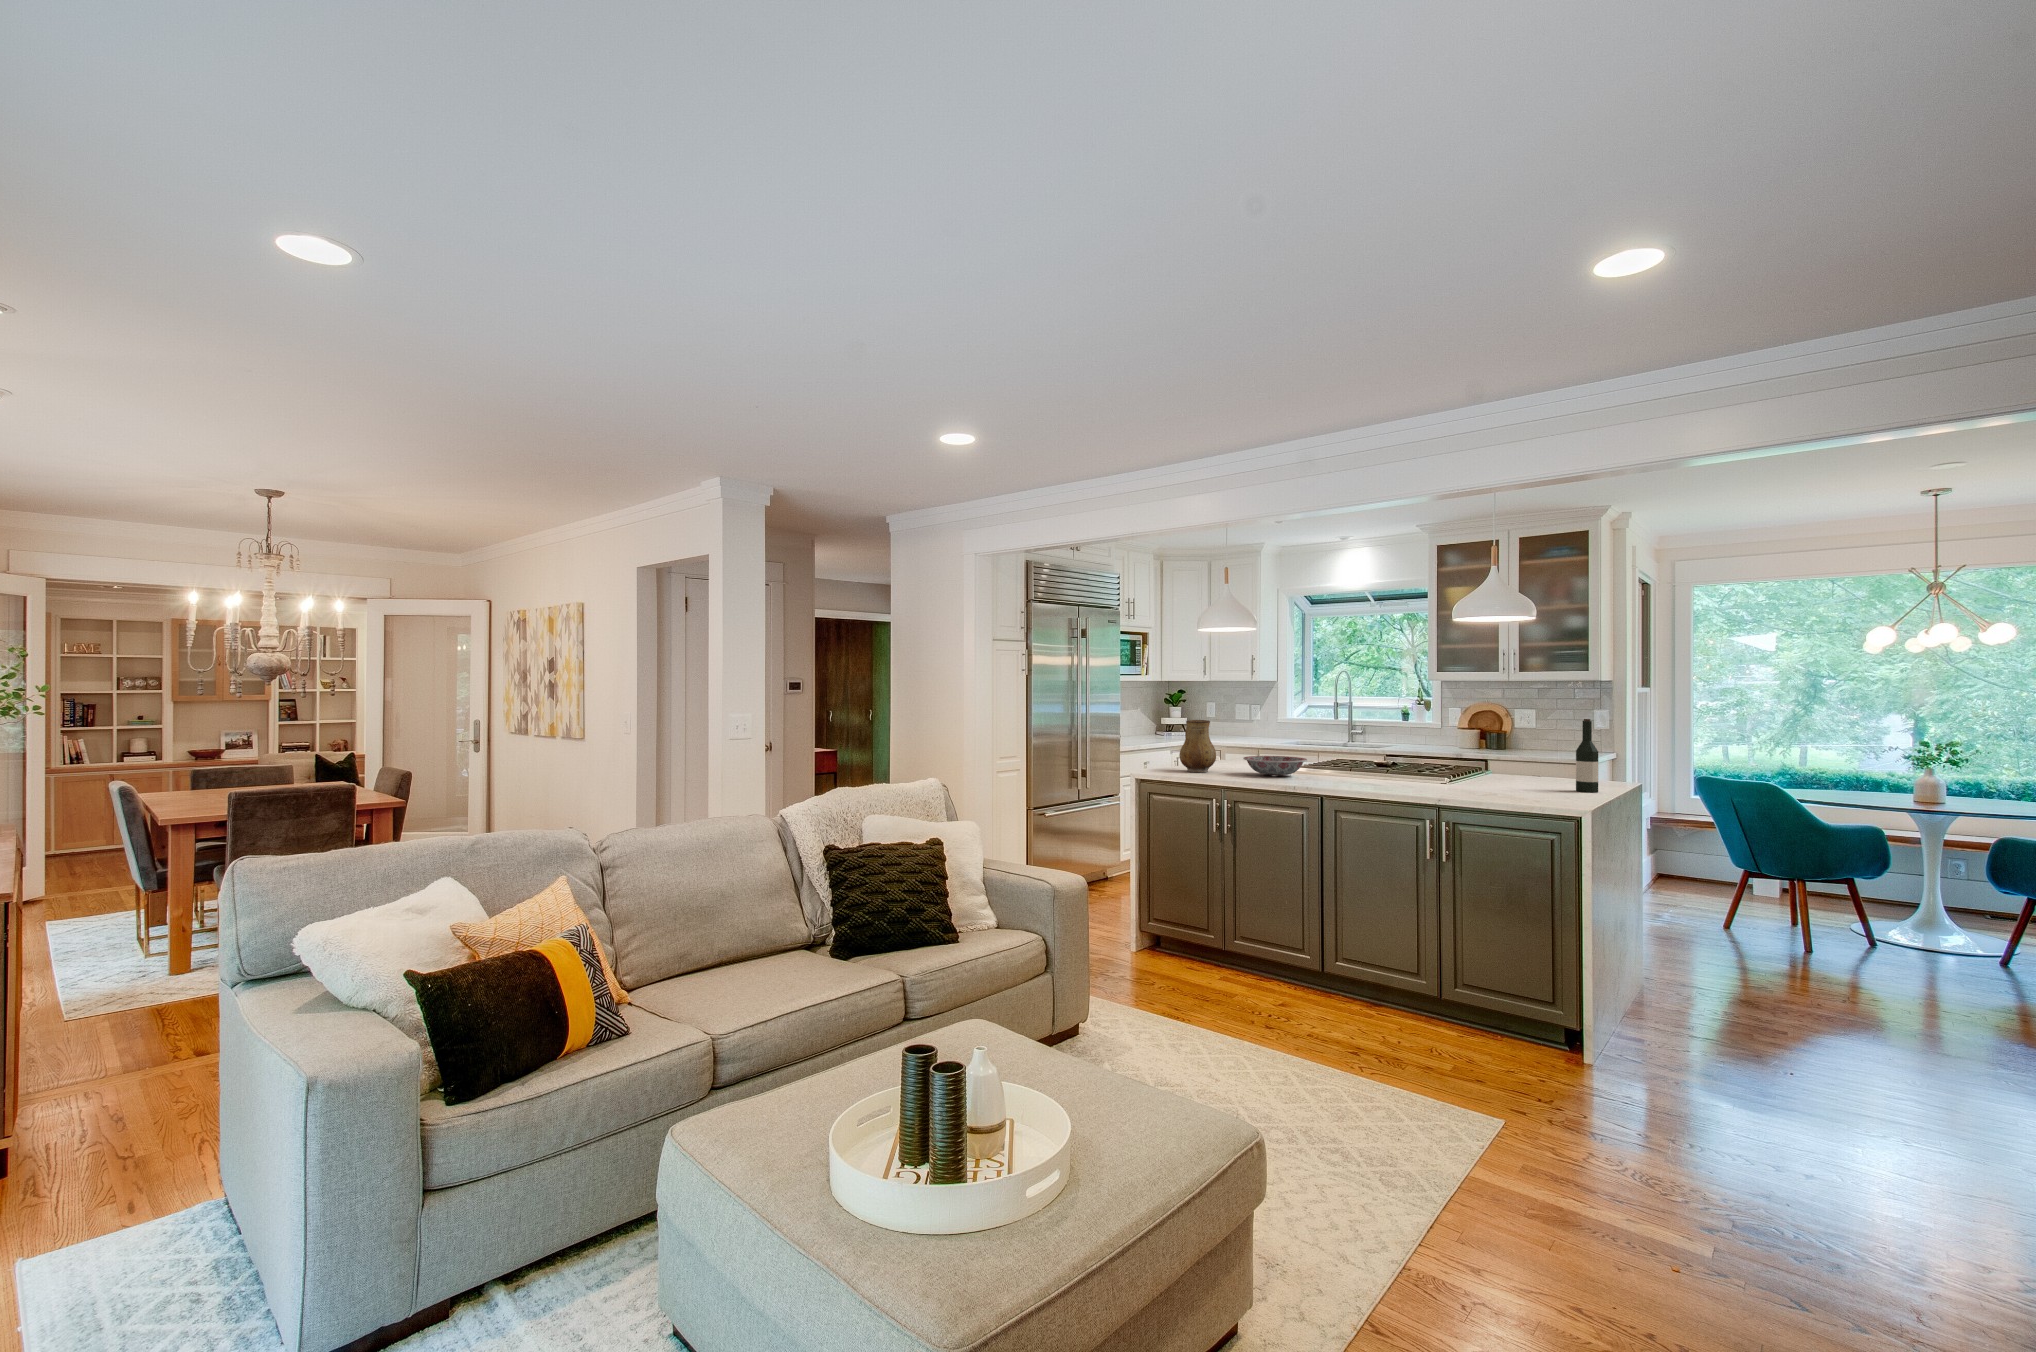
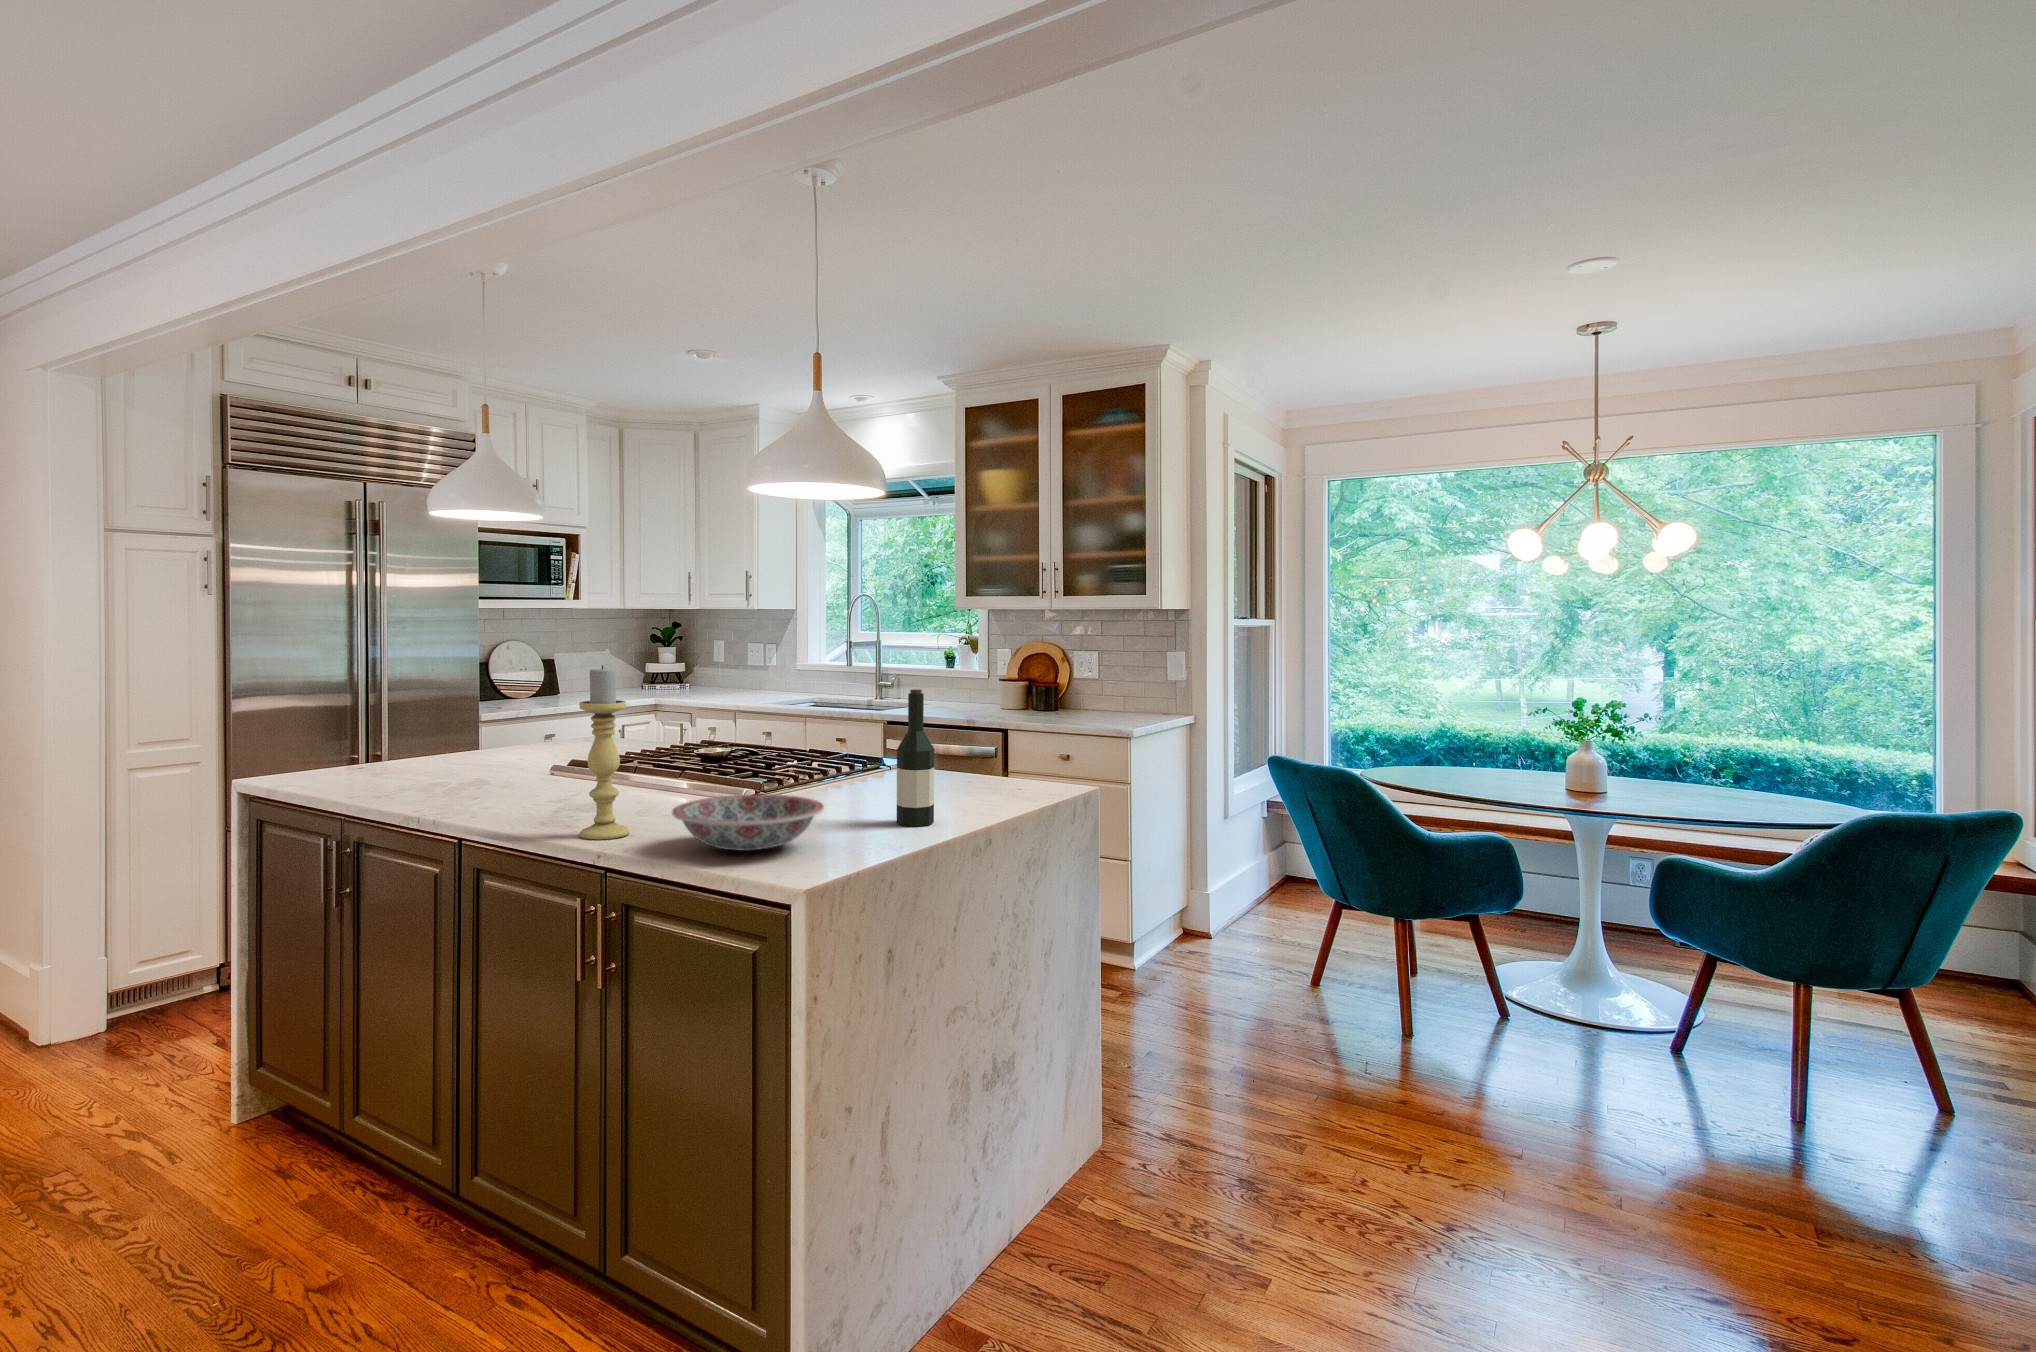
candle holder: none [1426,705,1452,792] -> present [579,665,629,840]
ceramic pitcher: present [1179,720,1216,772] -> none [272,685,353,786]
ceramic bowl: present [1243,756,1307,776] -> present [672,794,824,850]

